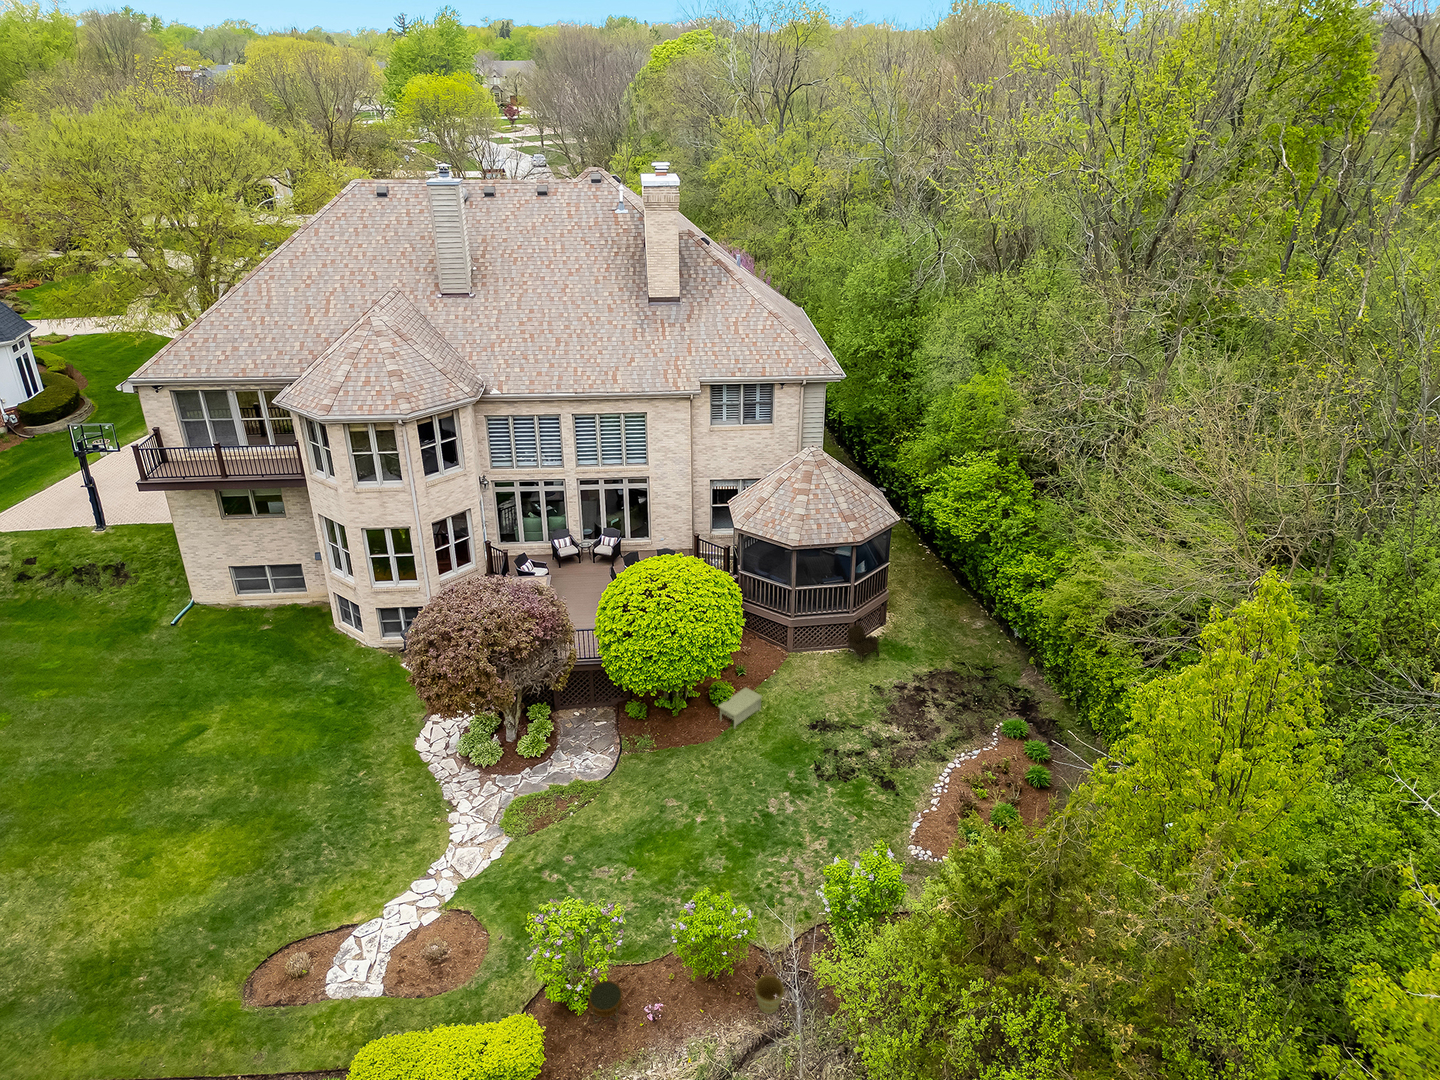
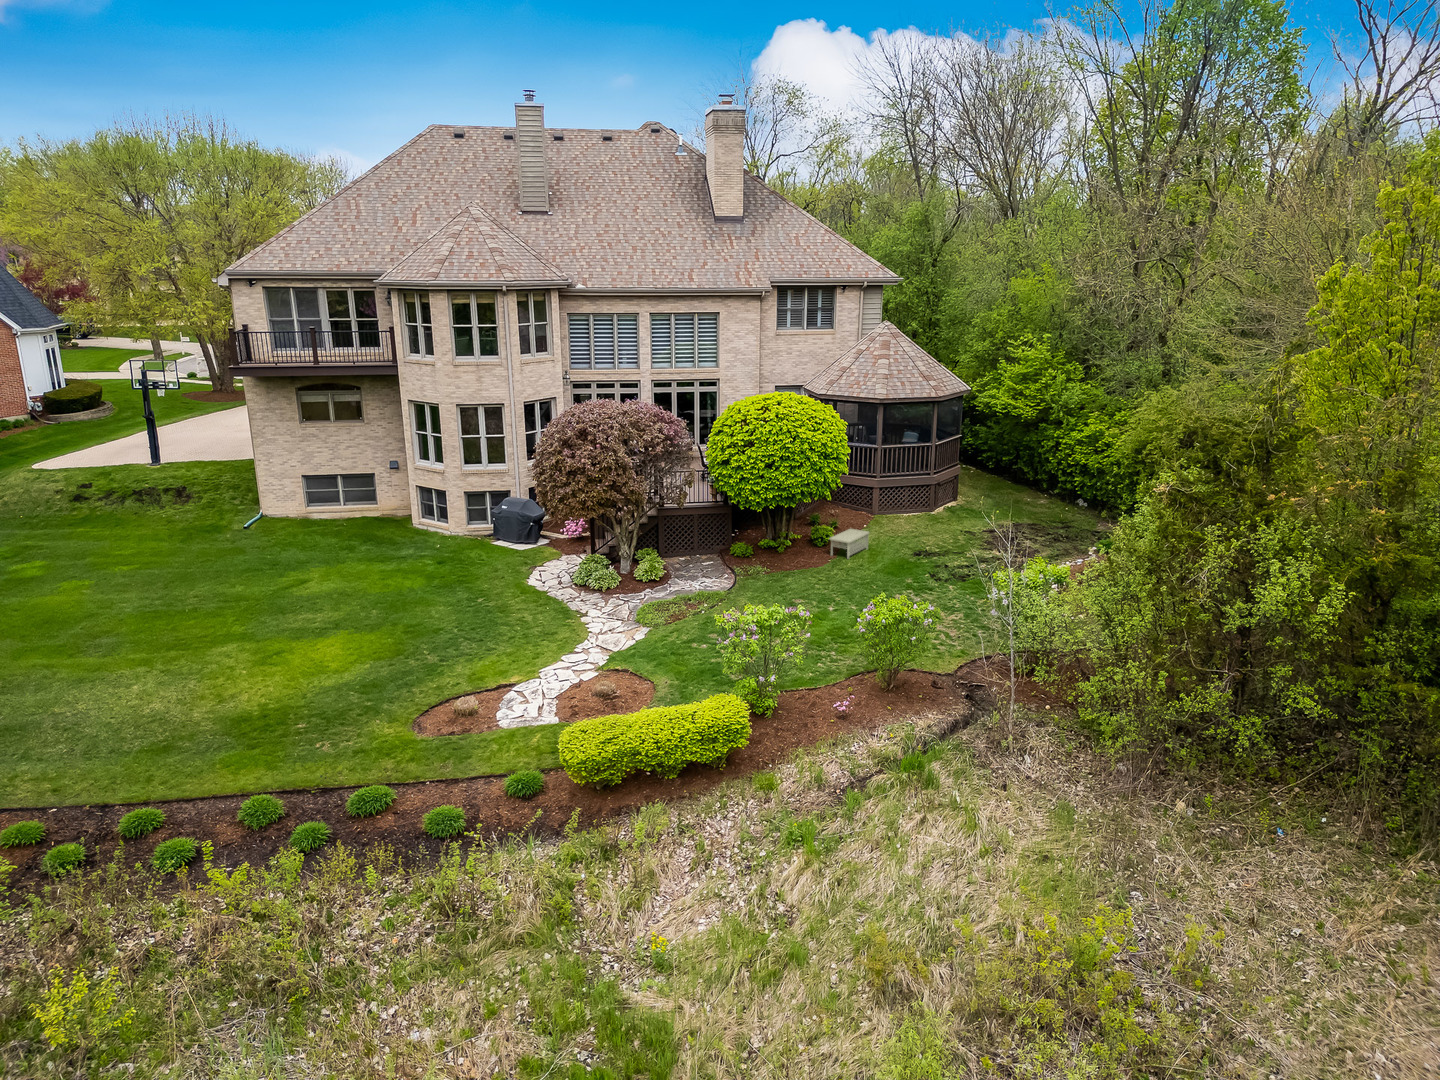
armchair: present [848,625,879,663] -> none [933,491,966,522]
wooden bucket: present [754,975,784,1014] -> none [959,668,992,704]
side table: present [589,981,623,1022] -> none [790,680,826,719]

